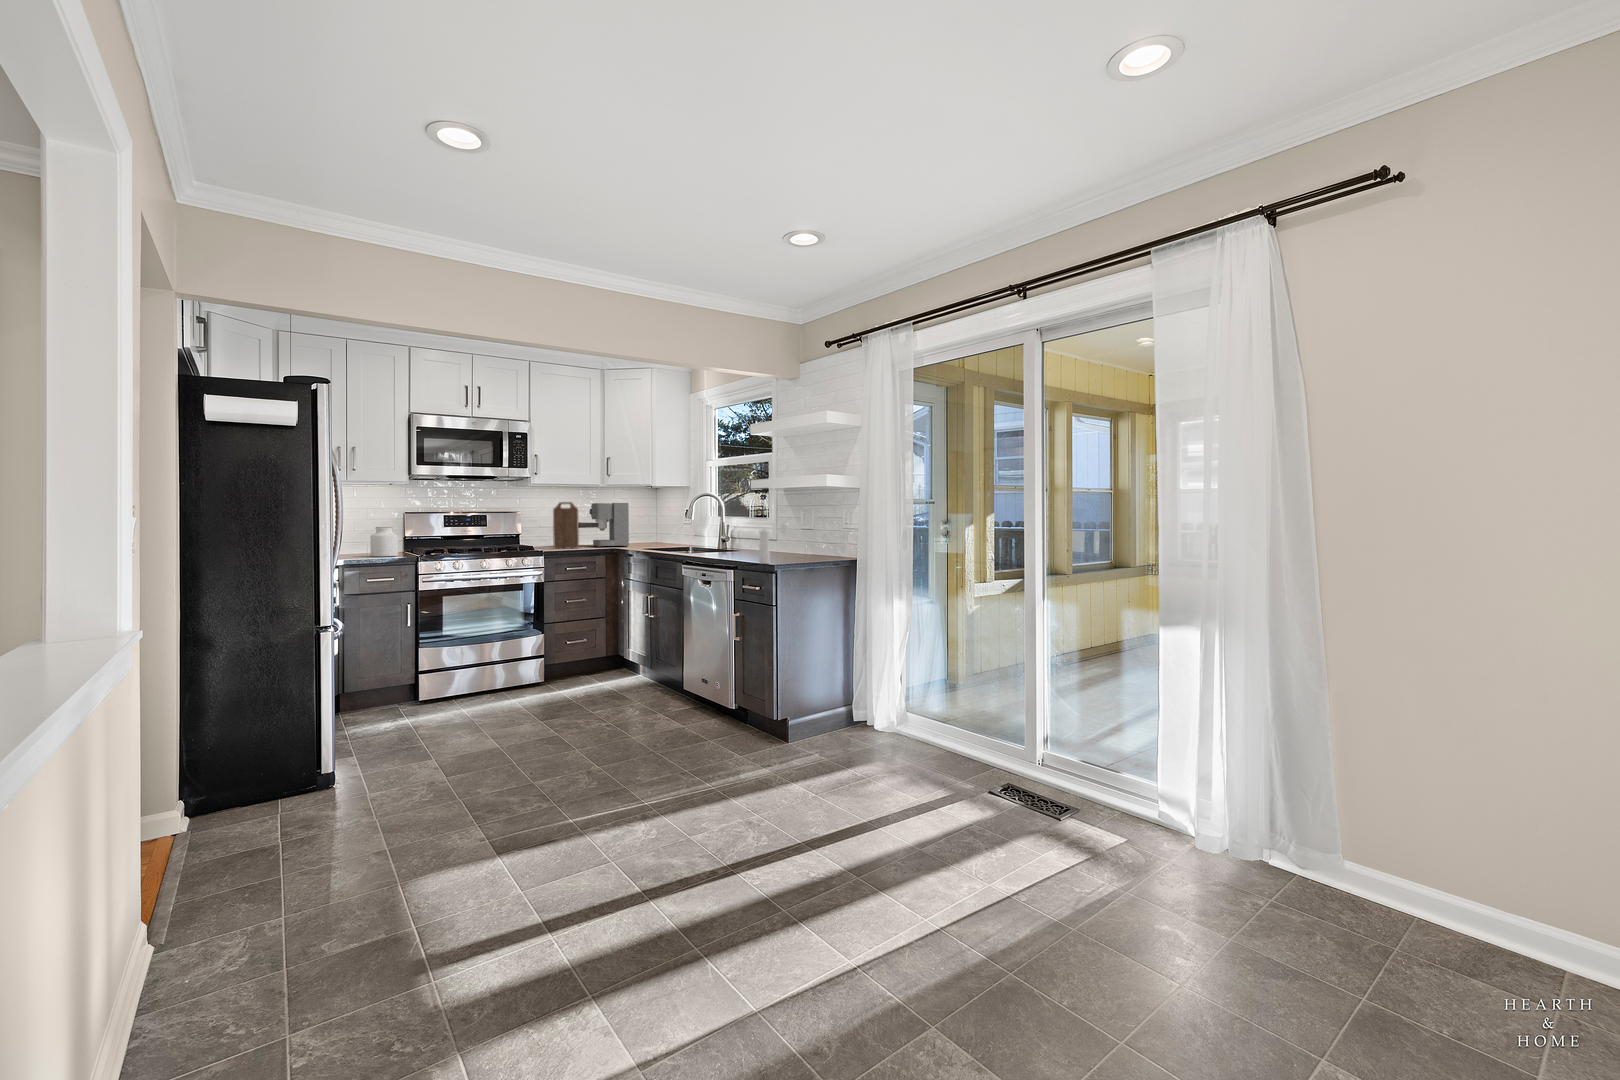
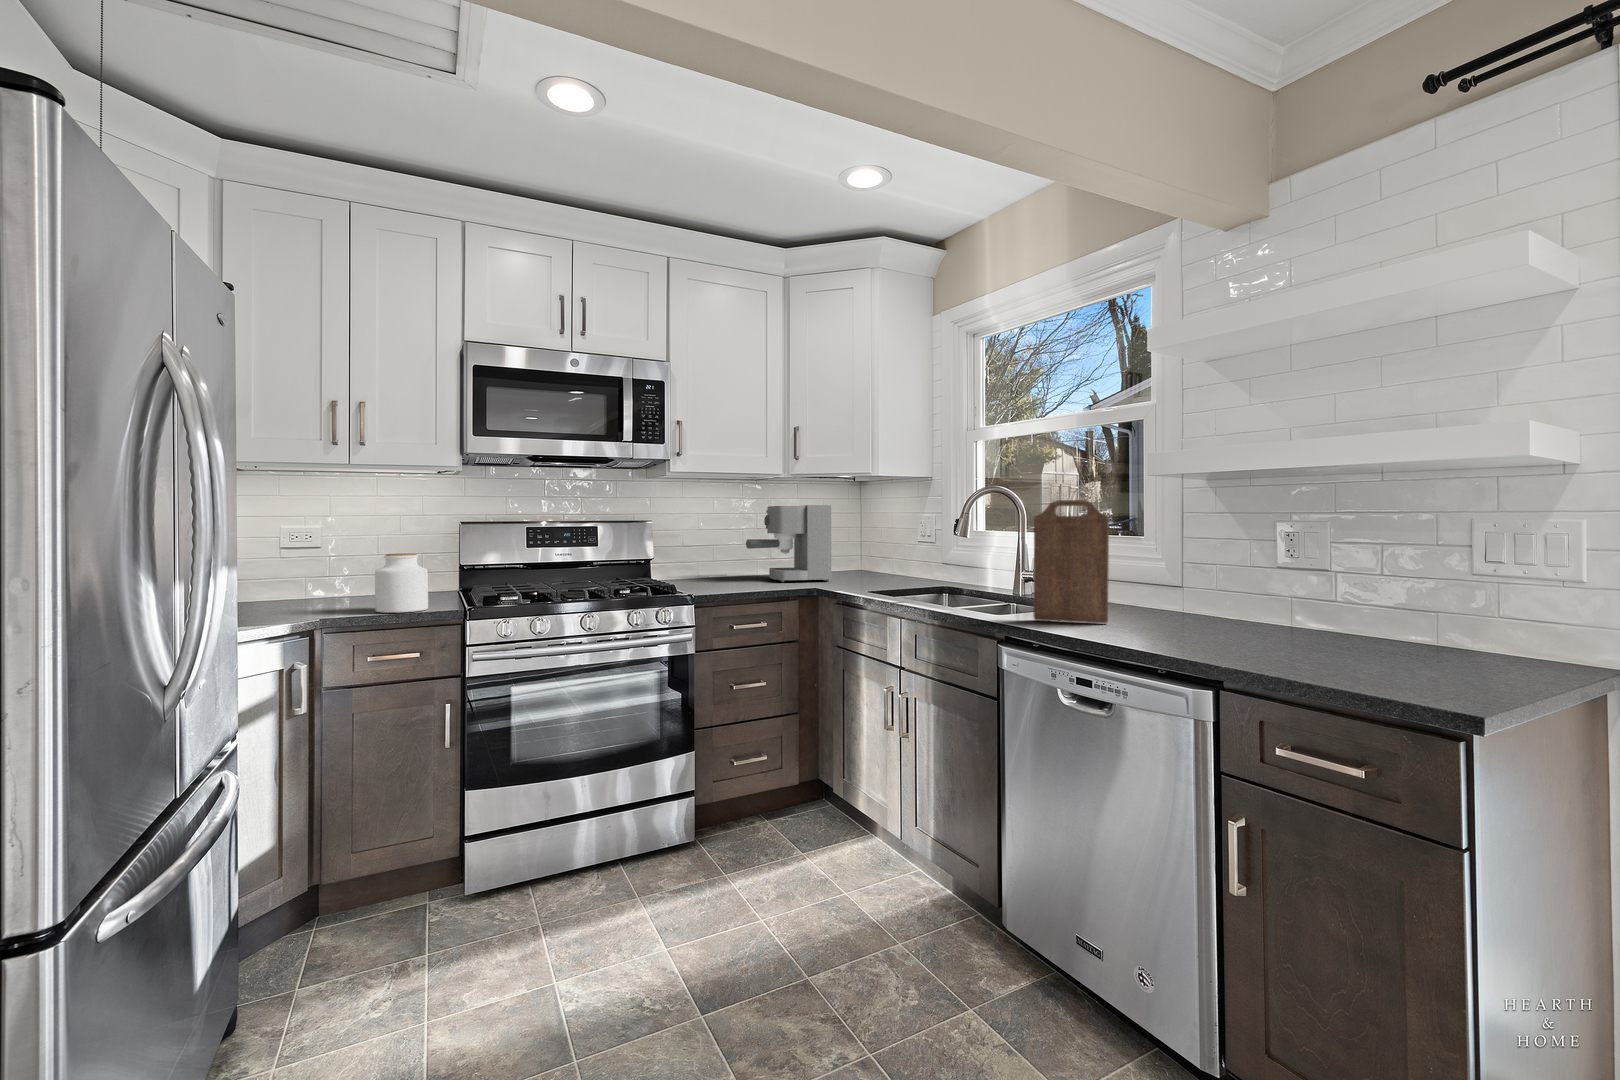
cutting board: present [553,502,579,548] -> present [1033,500,1109,623]
pepper mill: present [759,523,789,564] -> none [1309,562,1398,681]

